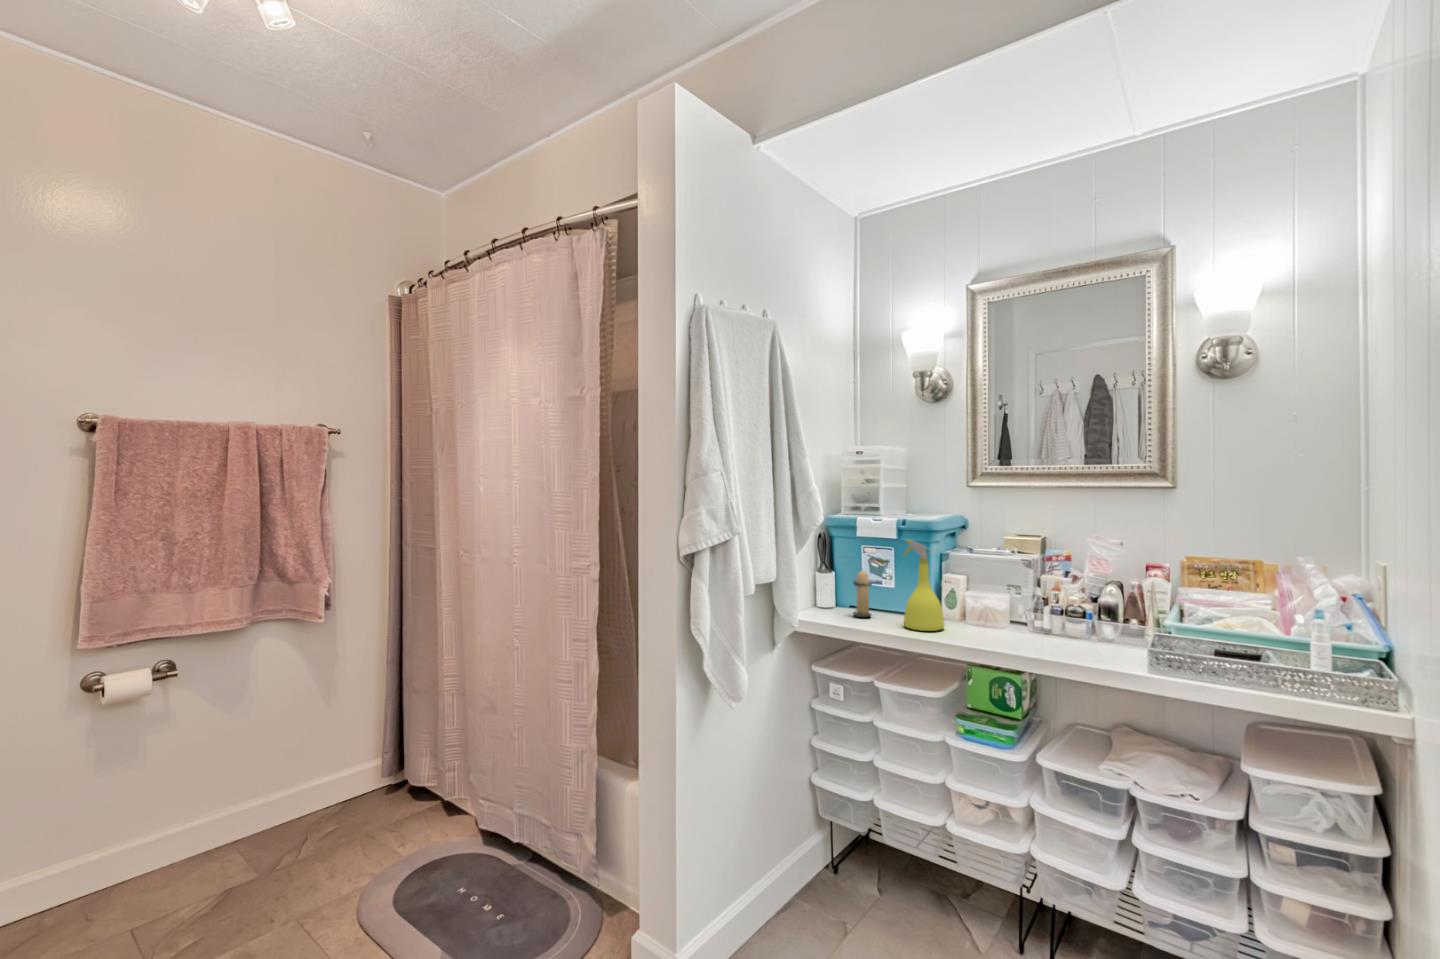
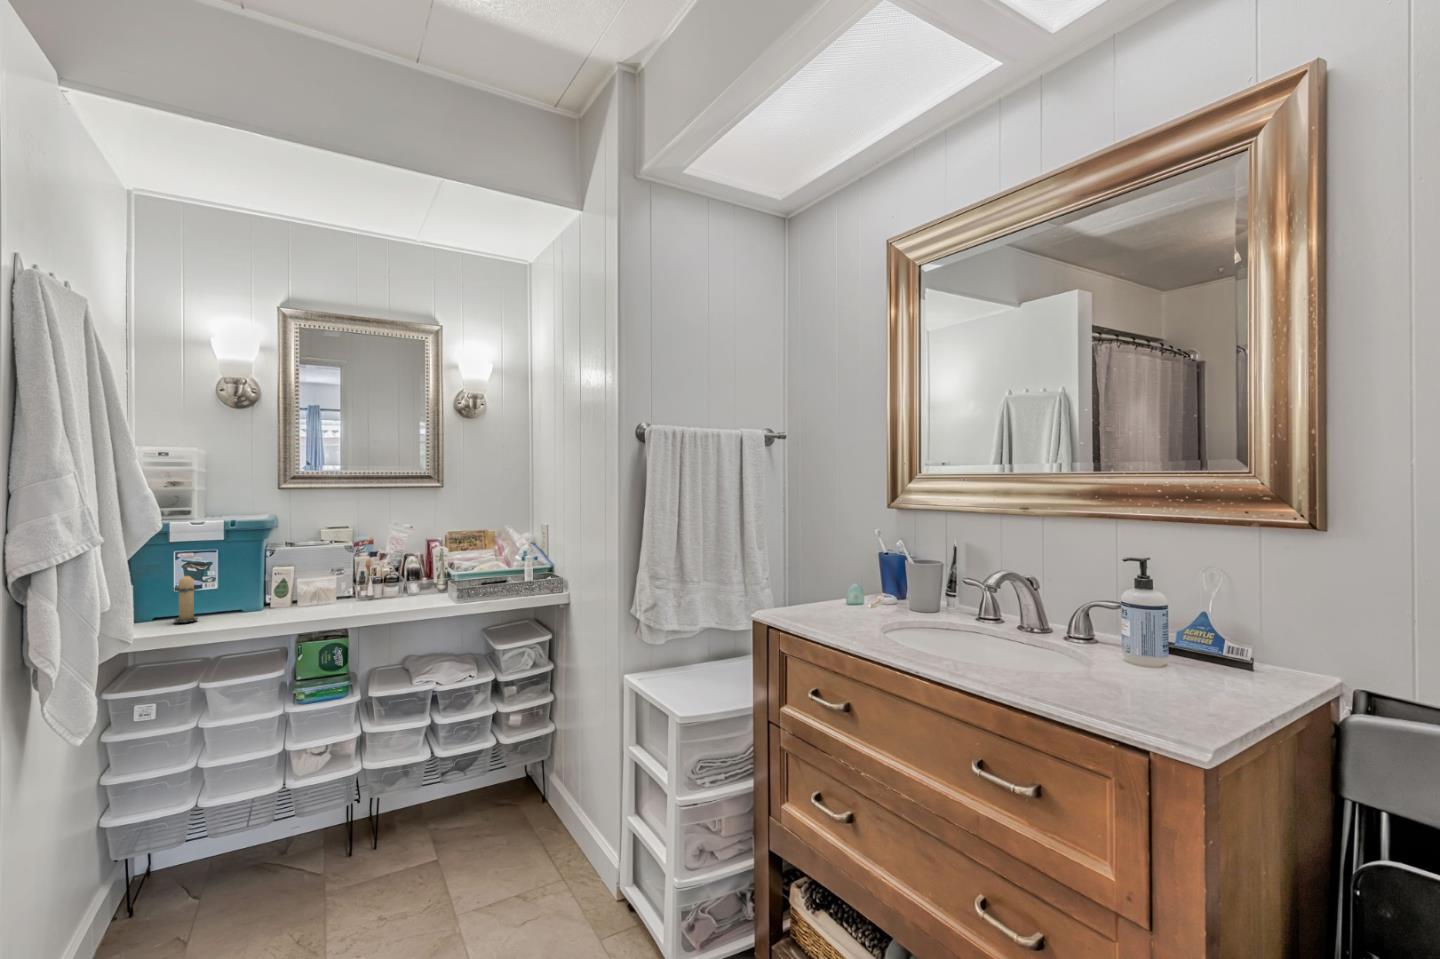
spray bottle: present [903,540,945,631] -> none [244,539,289,620]

